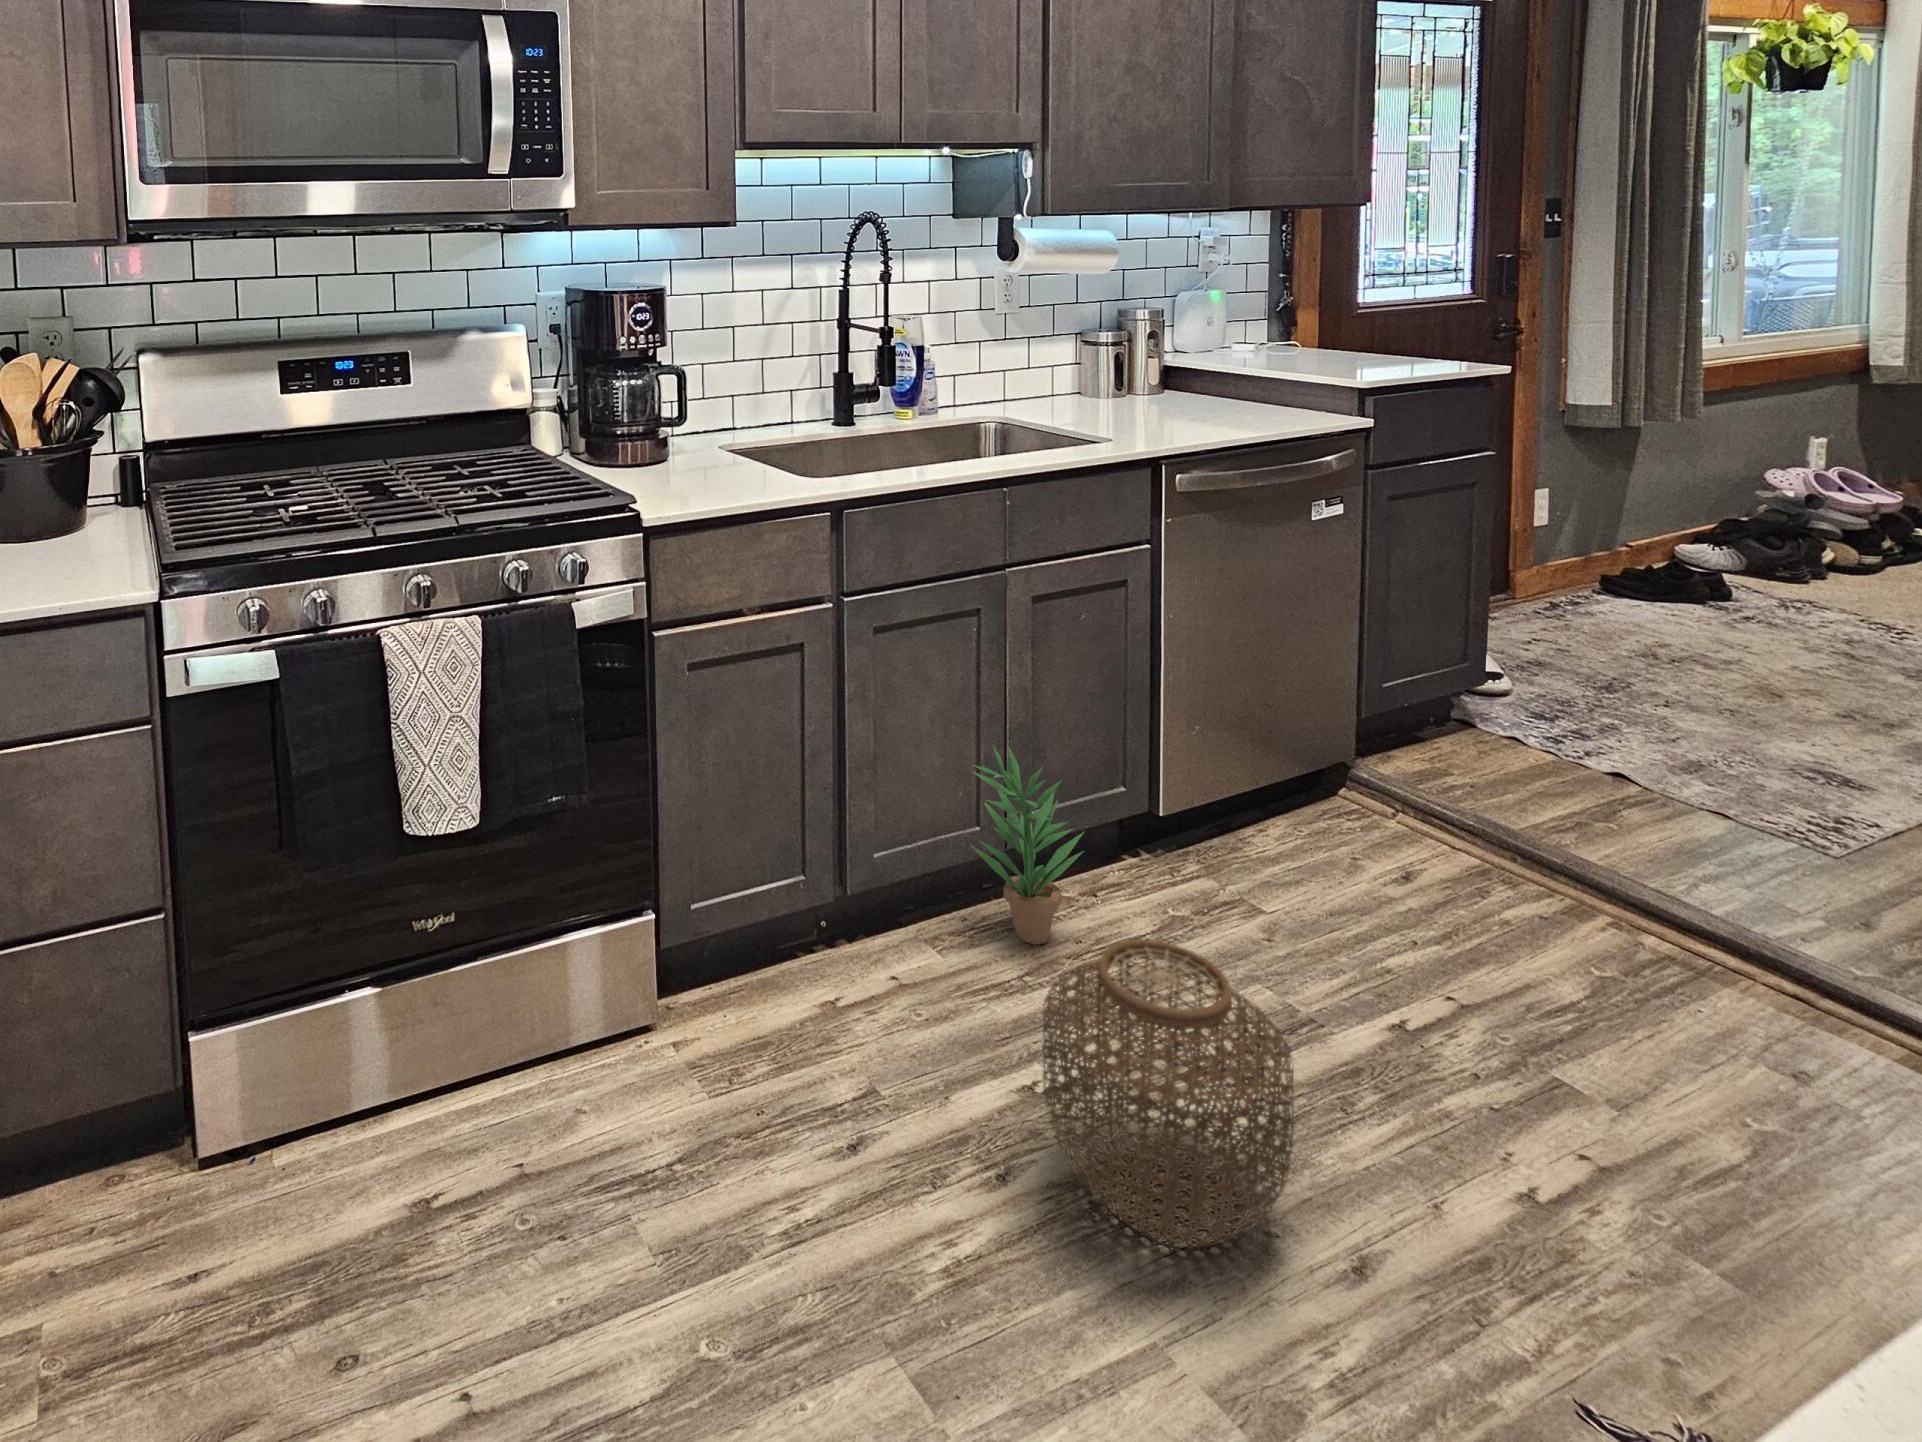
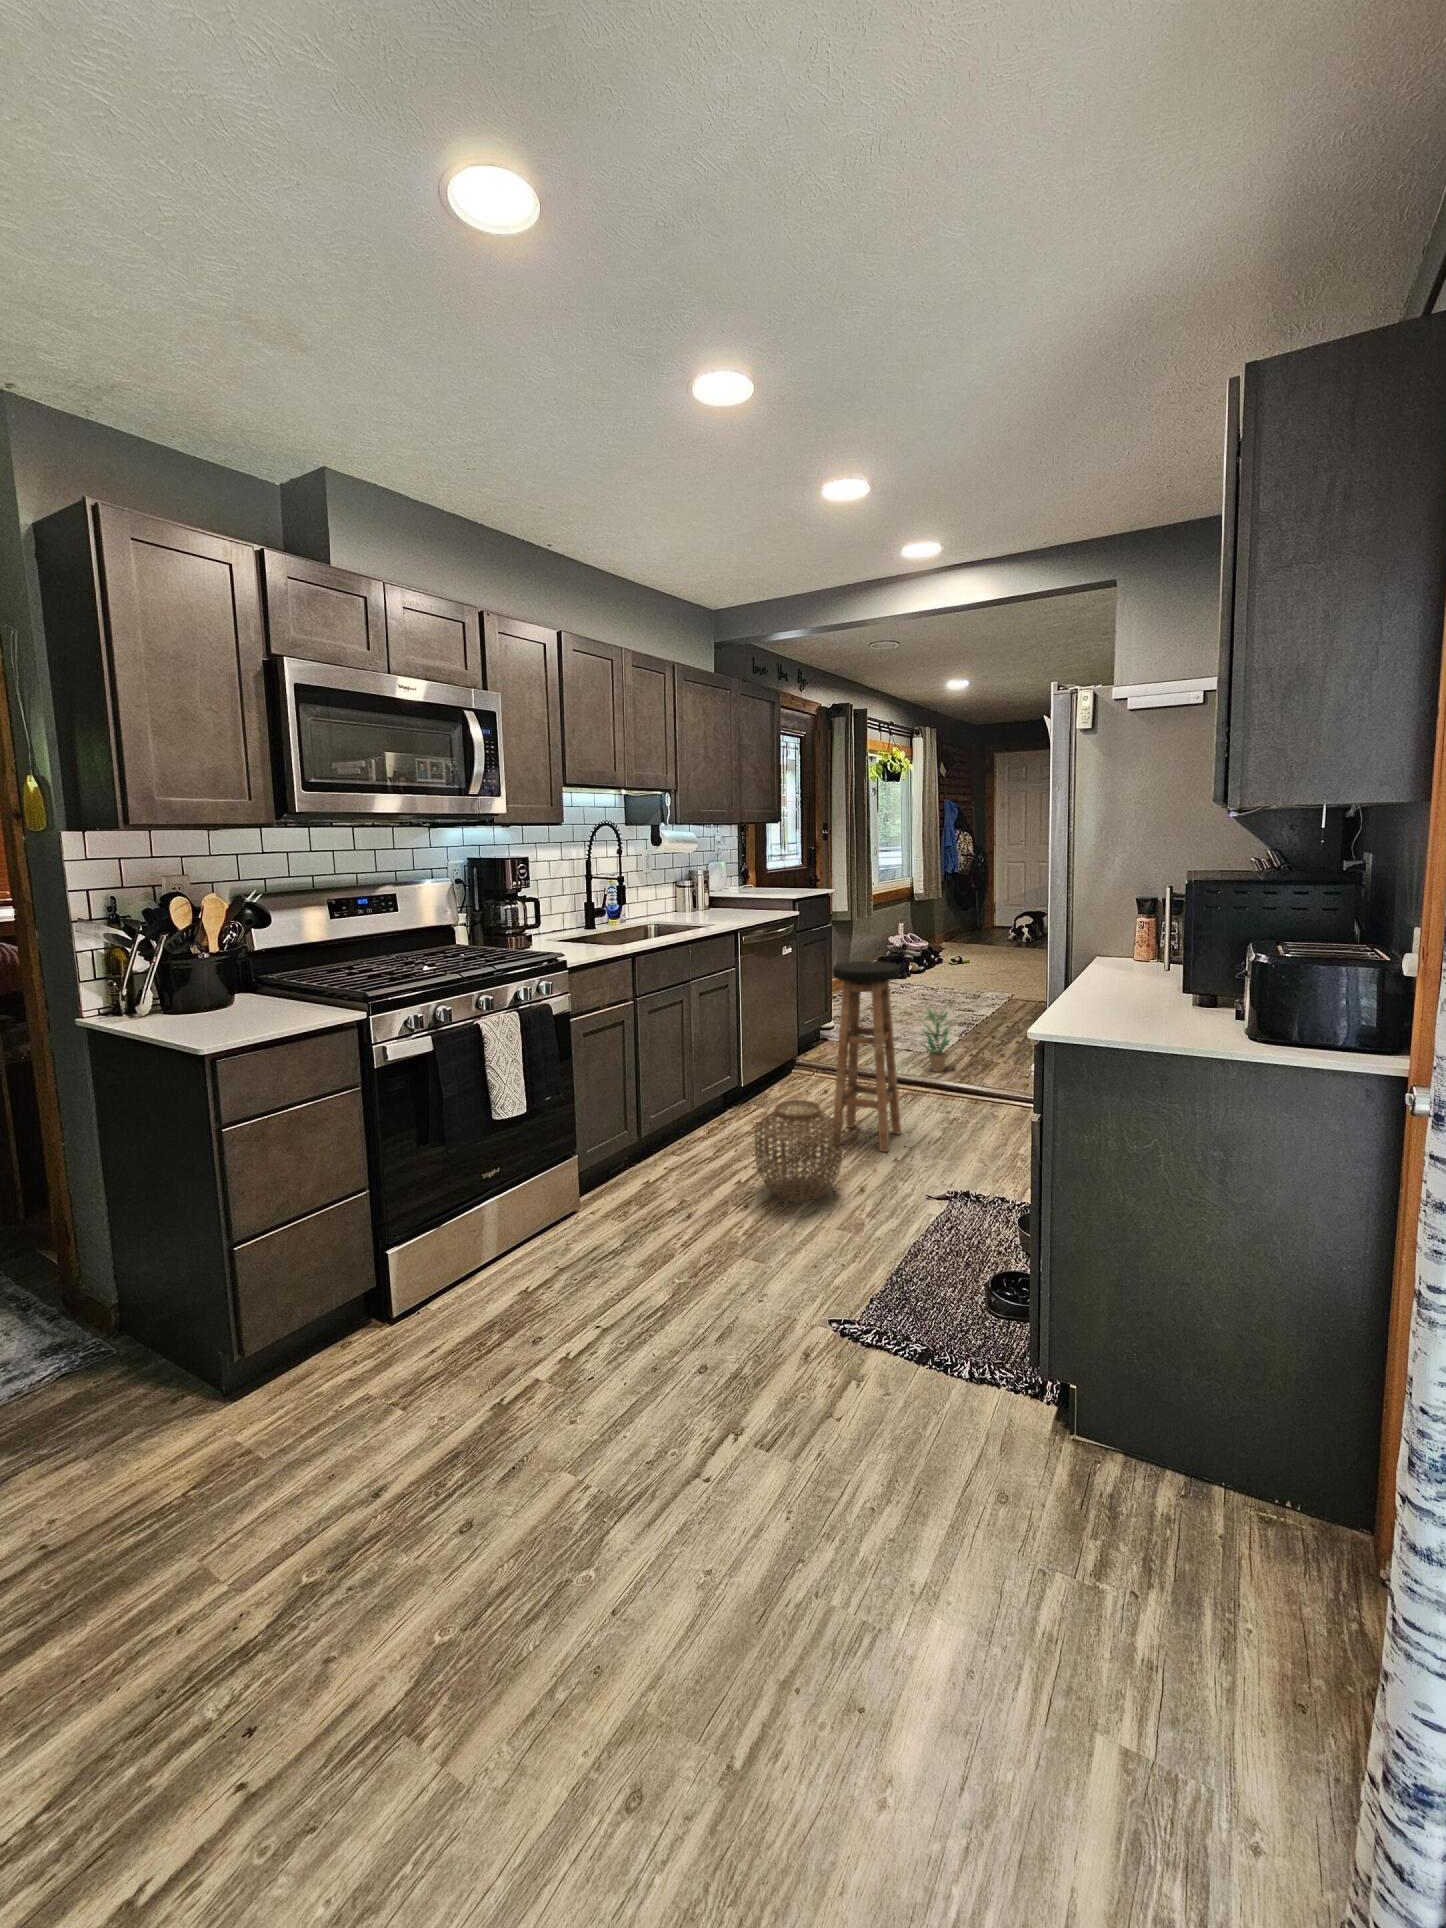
bar stool: none [1340,587,1592,1159] -> present [832,961,901,1152]
potted plant: present [970,745,1084,945] -> present [922,1009,950,1072]

